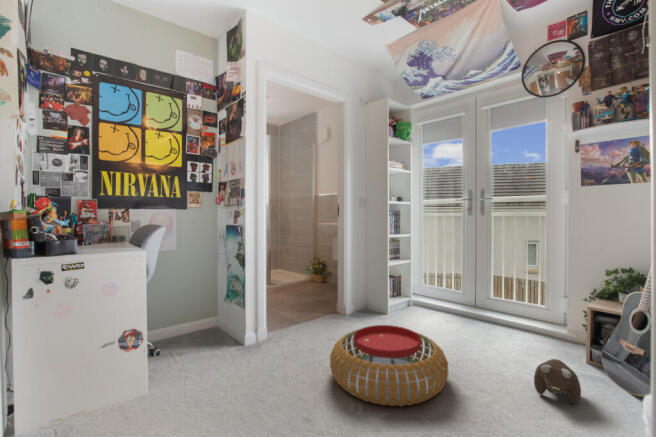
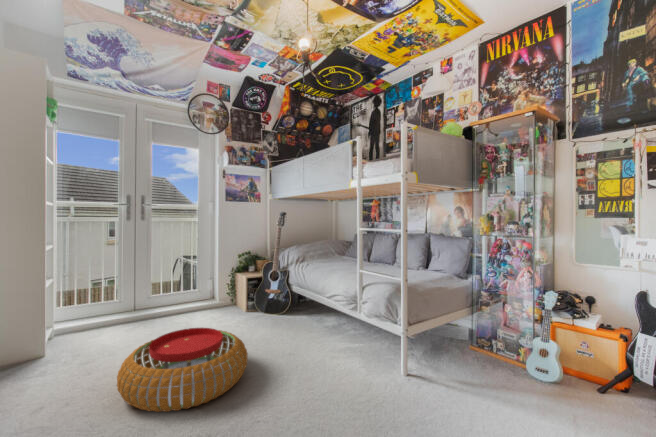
plush toy: present [534,359,581,404] -> none [254,308,281,333]

